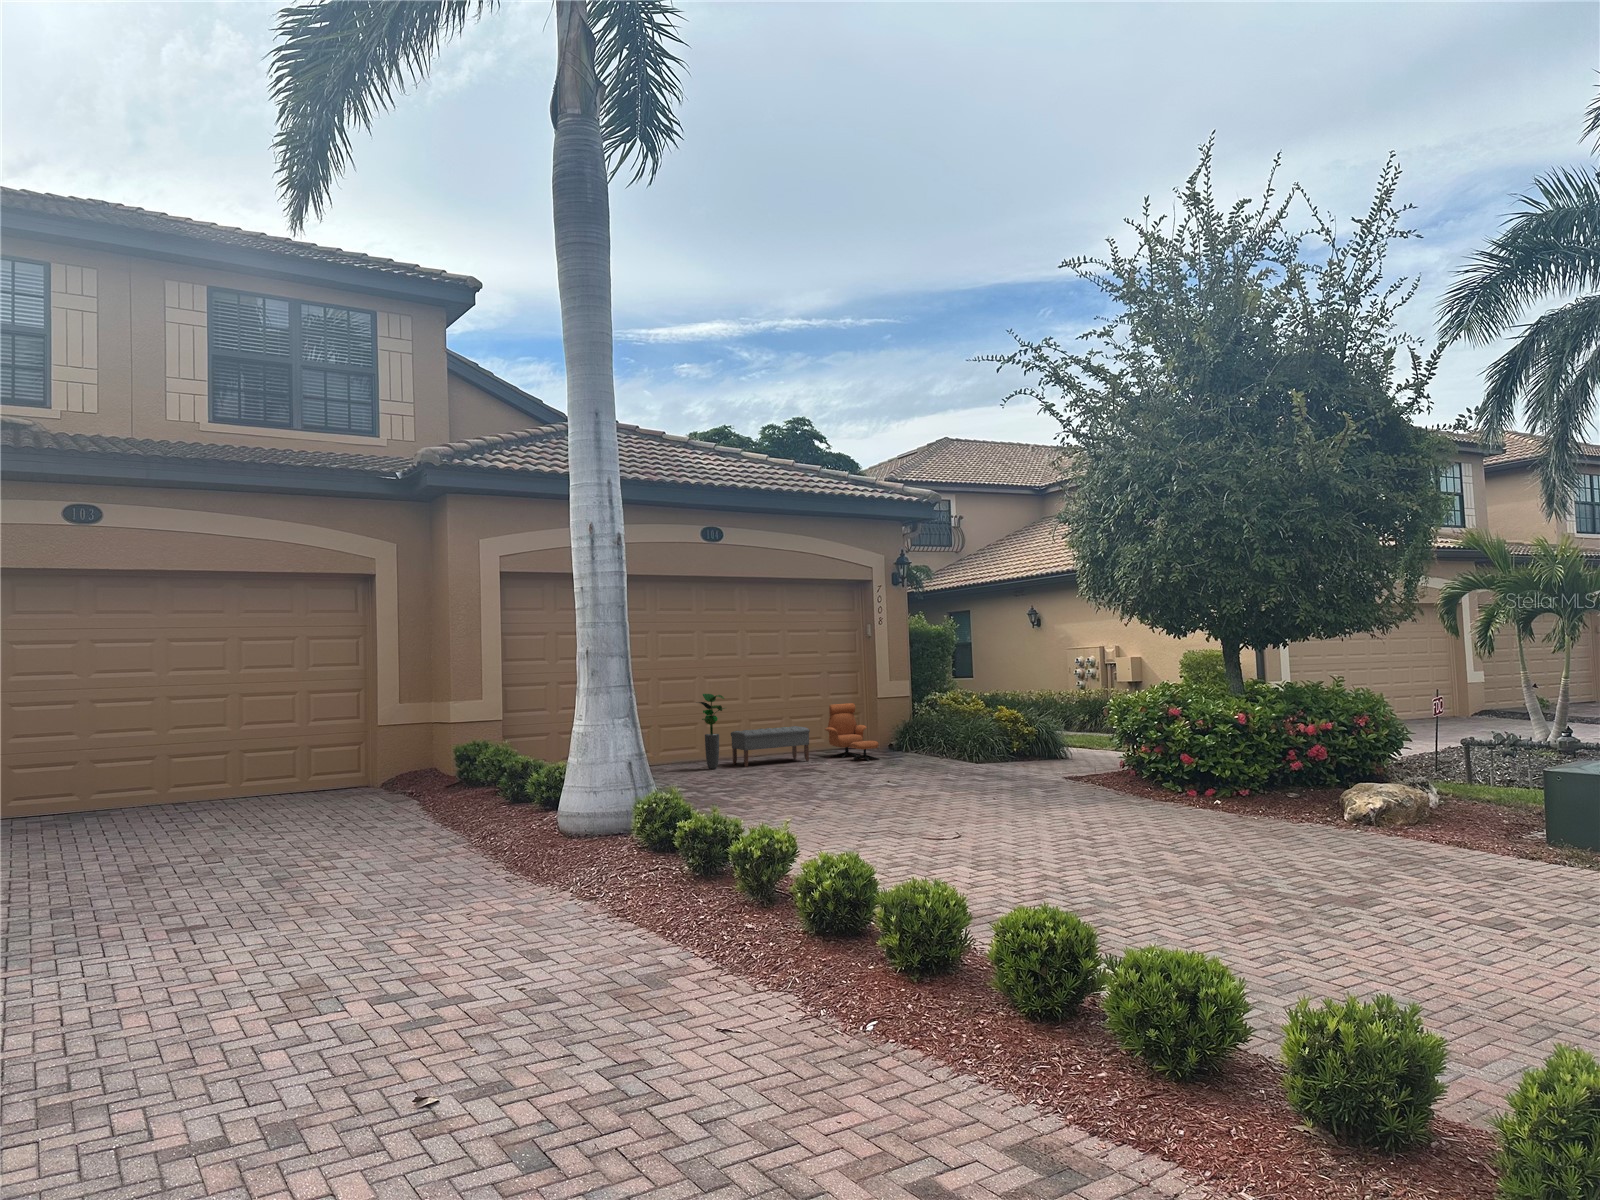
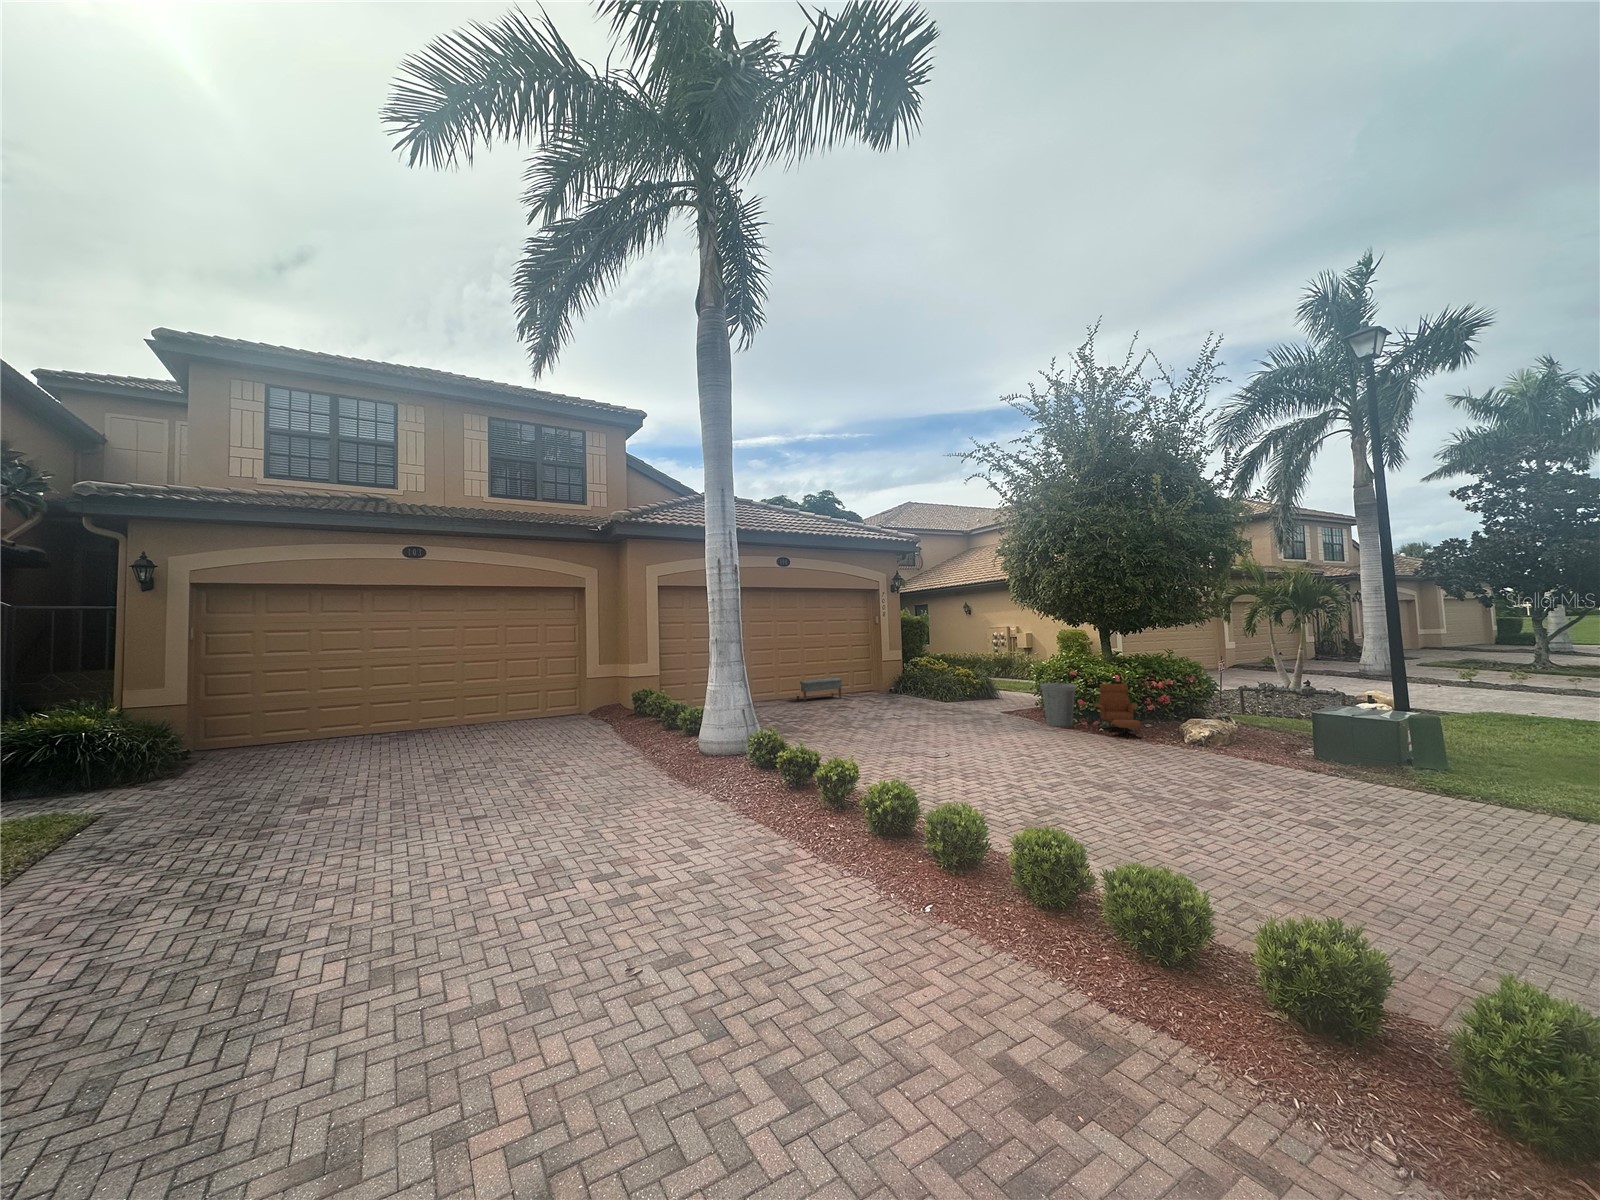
potted plant: present [699,694,724,769] -> none [775,659,794,703]
lounge chair: present [825,703,879,761] -> present [1095,684,1141,739]
trash can: none [1125,727,1184,800] -> present [1040,682,1077,727]

